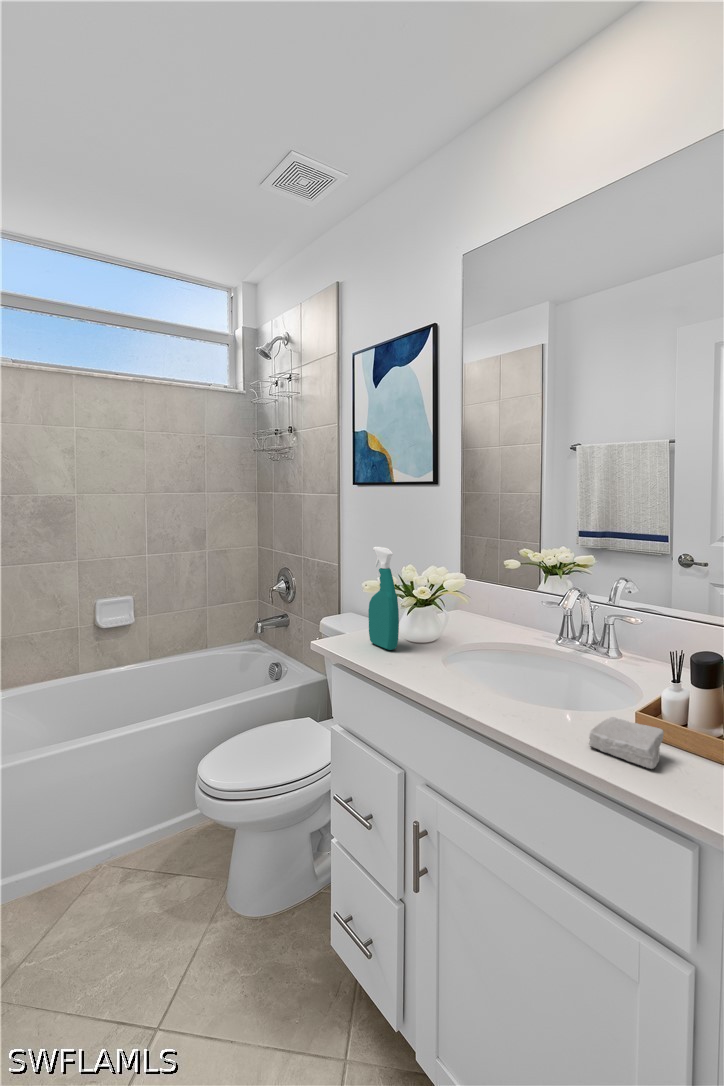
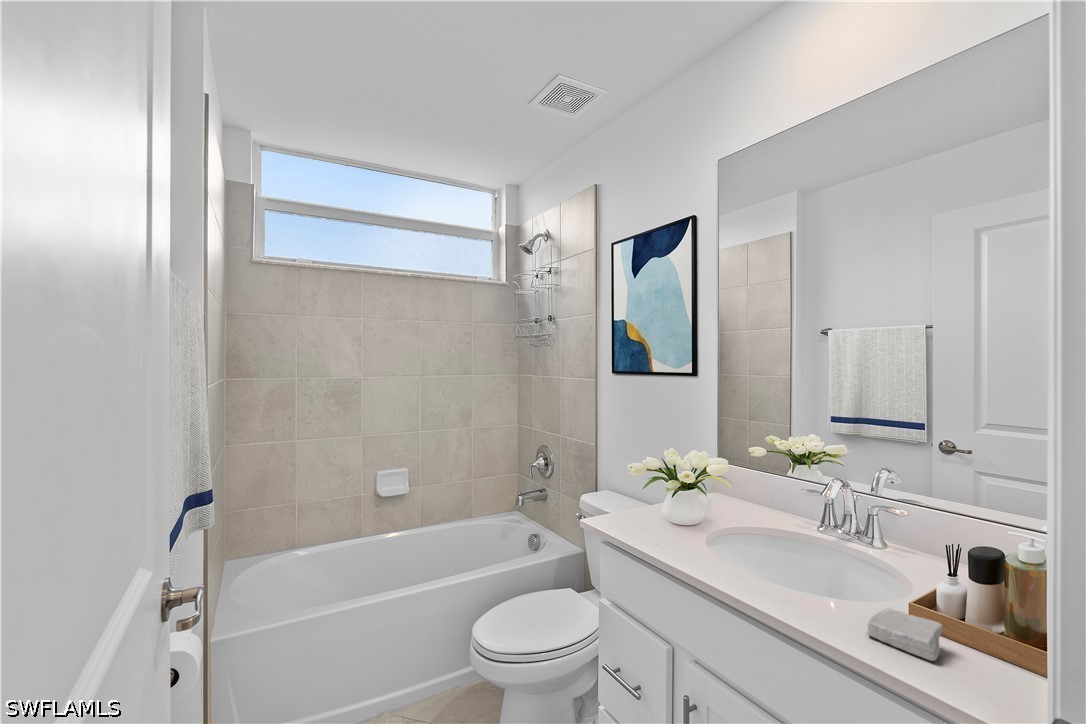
spray bottle: present [368,547,399,650] -> none [638,434,668,530]

